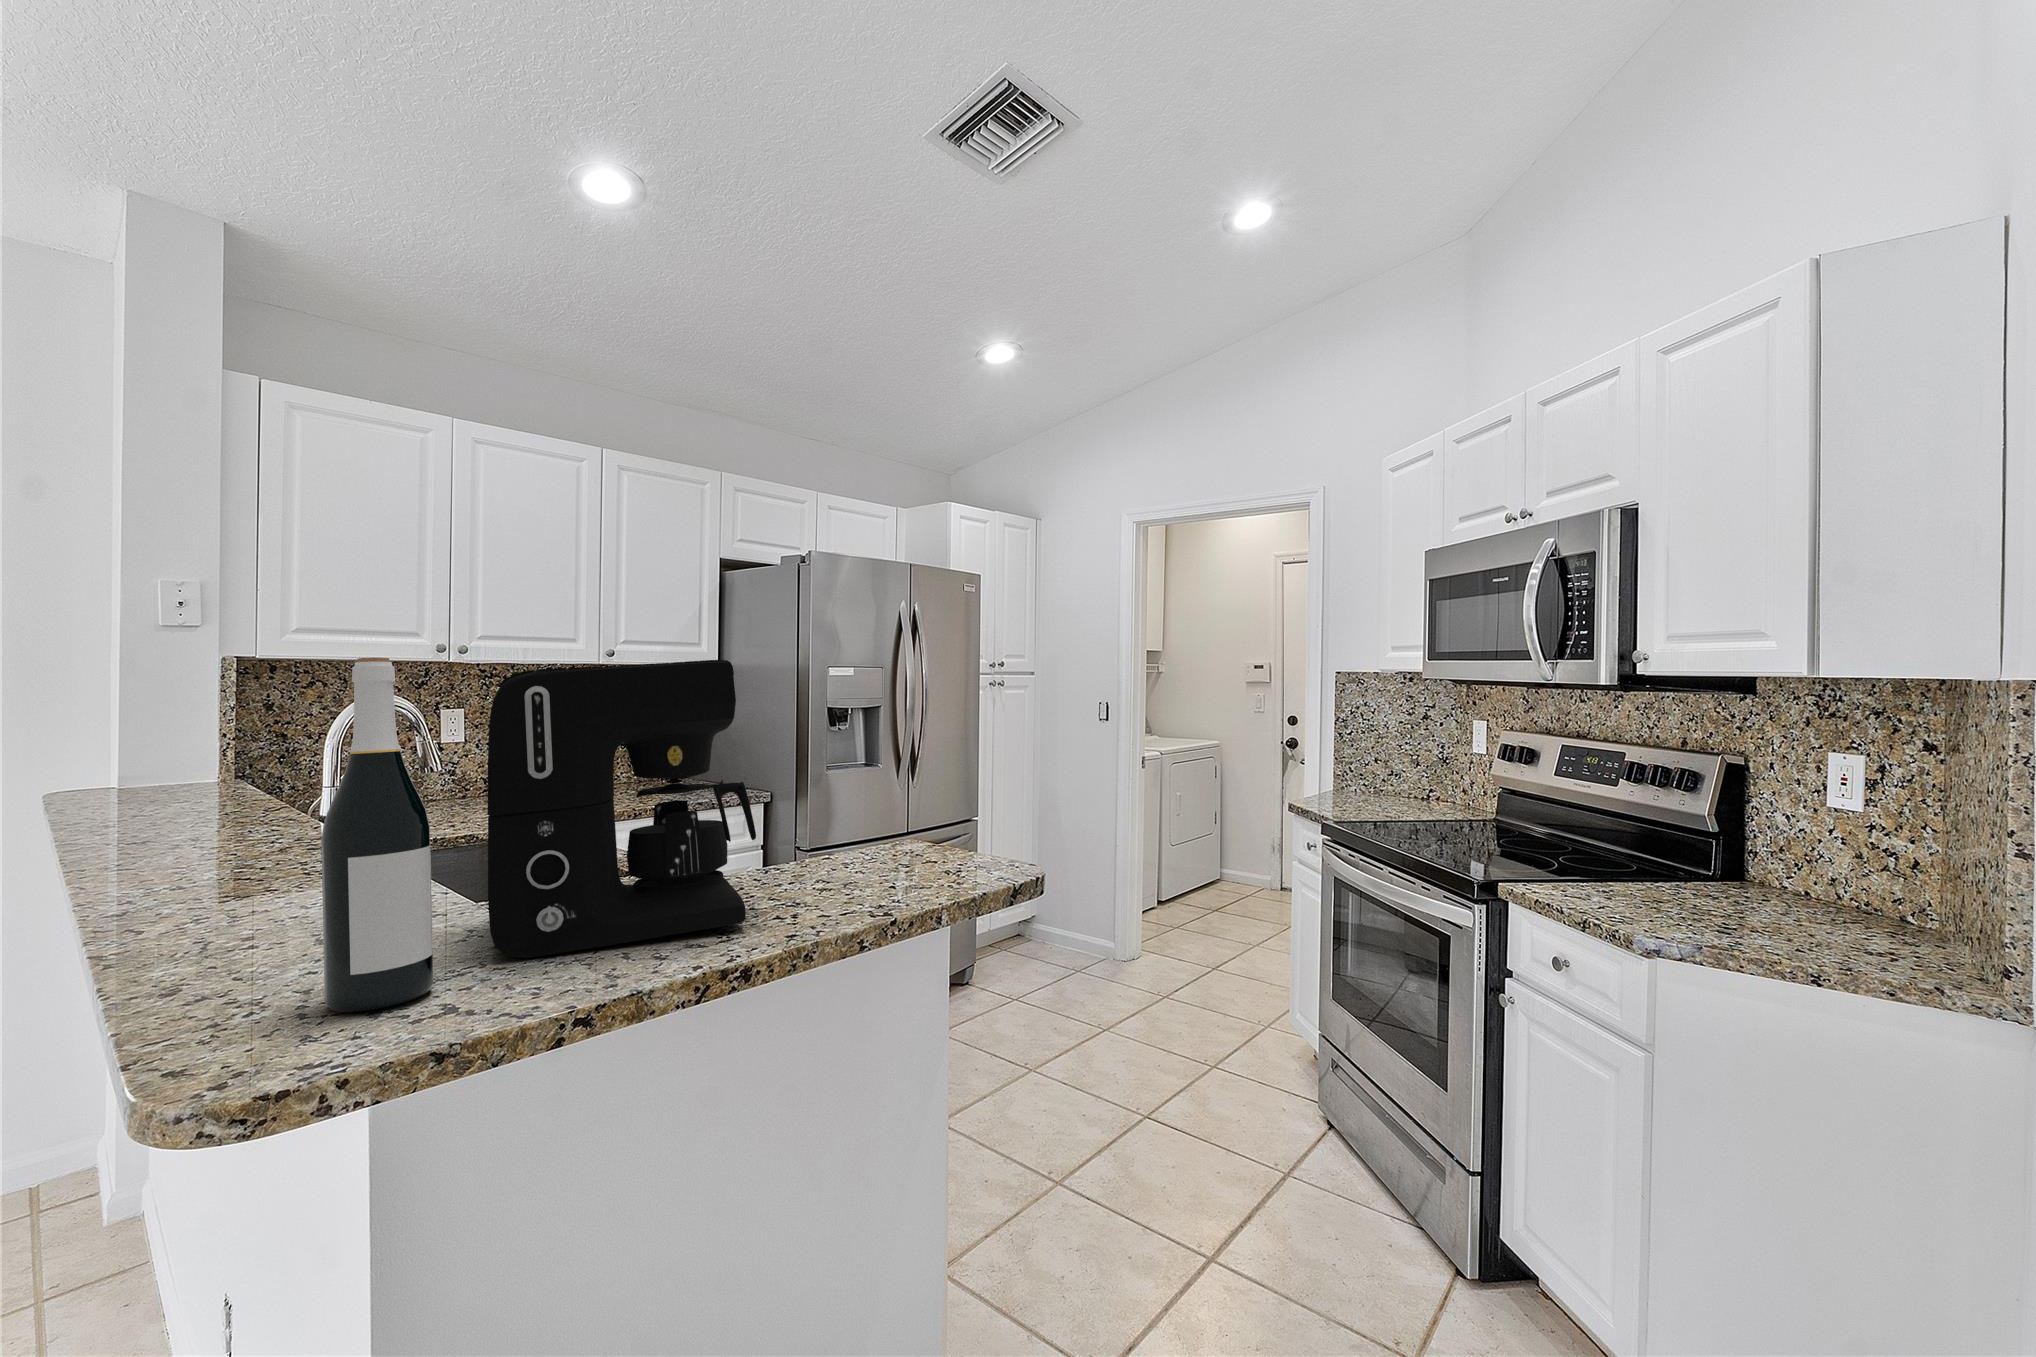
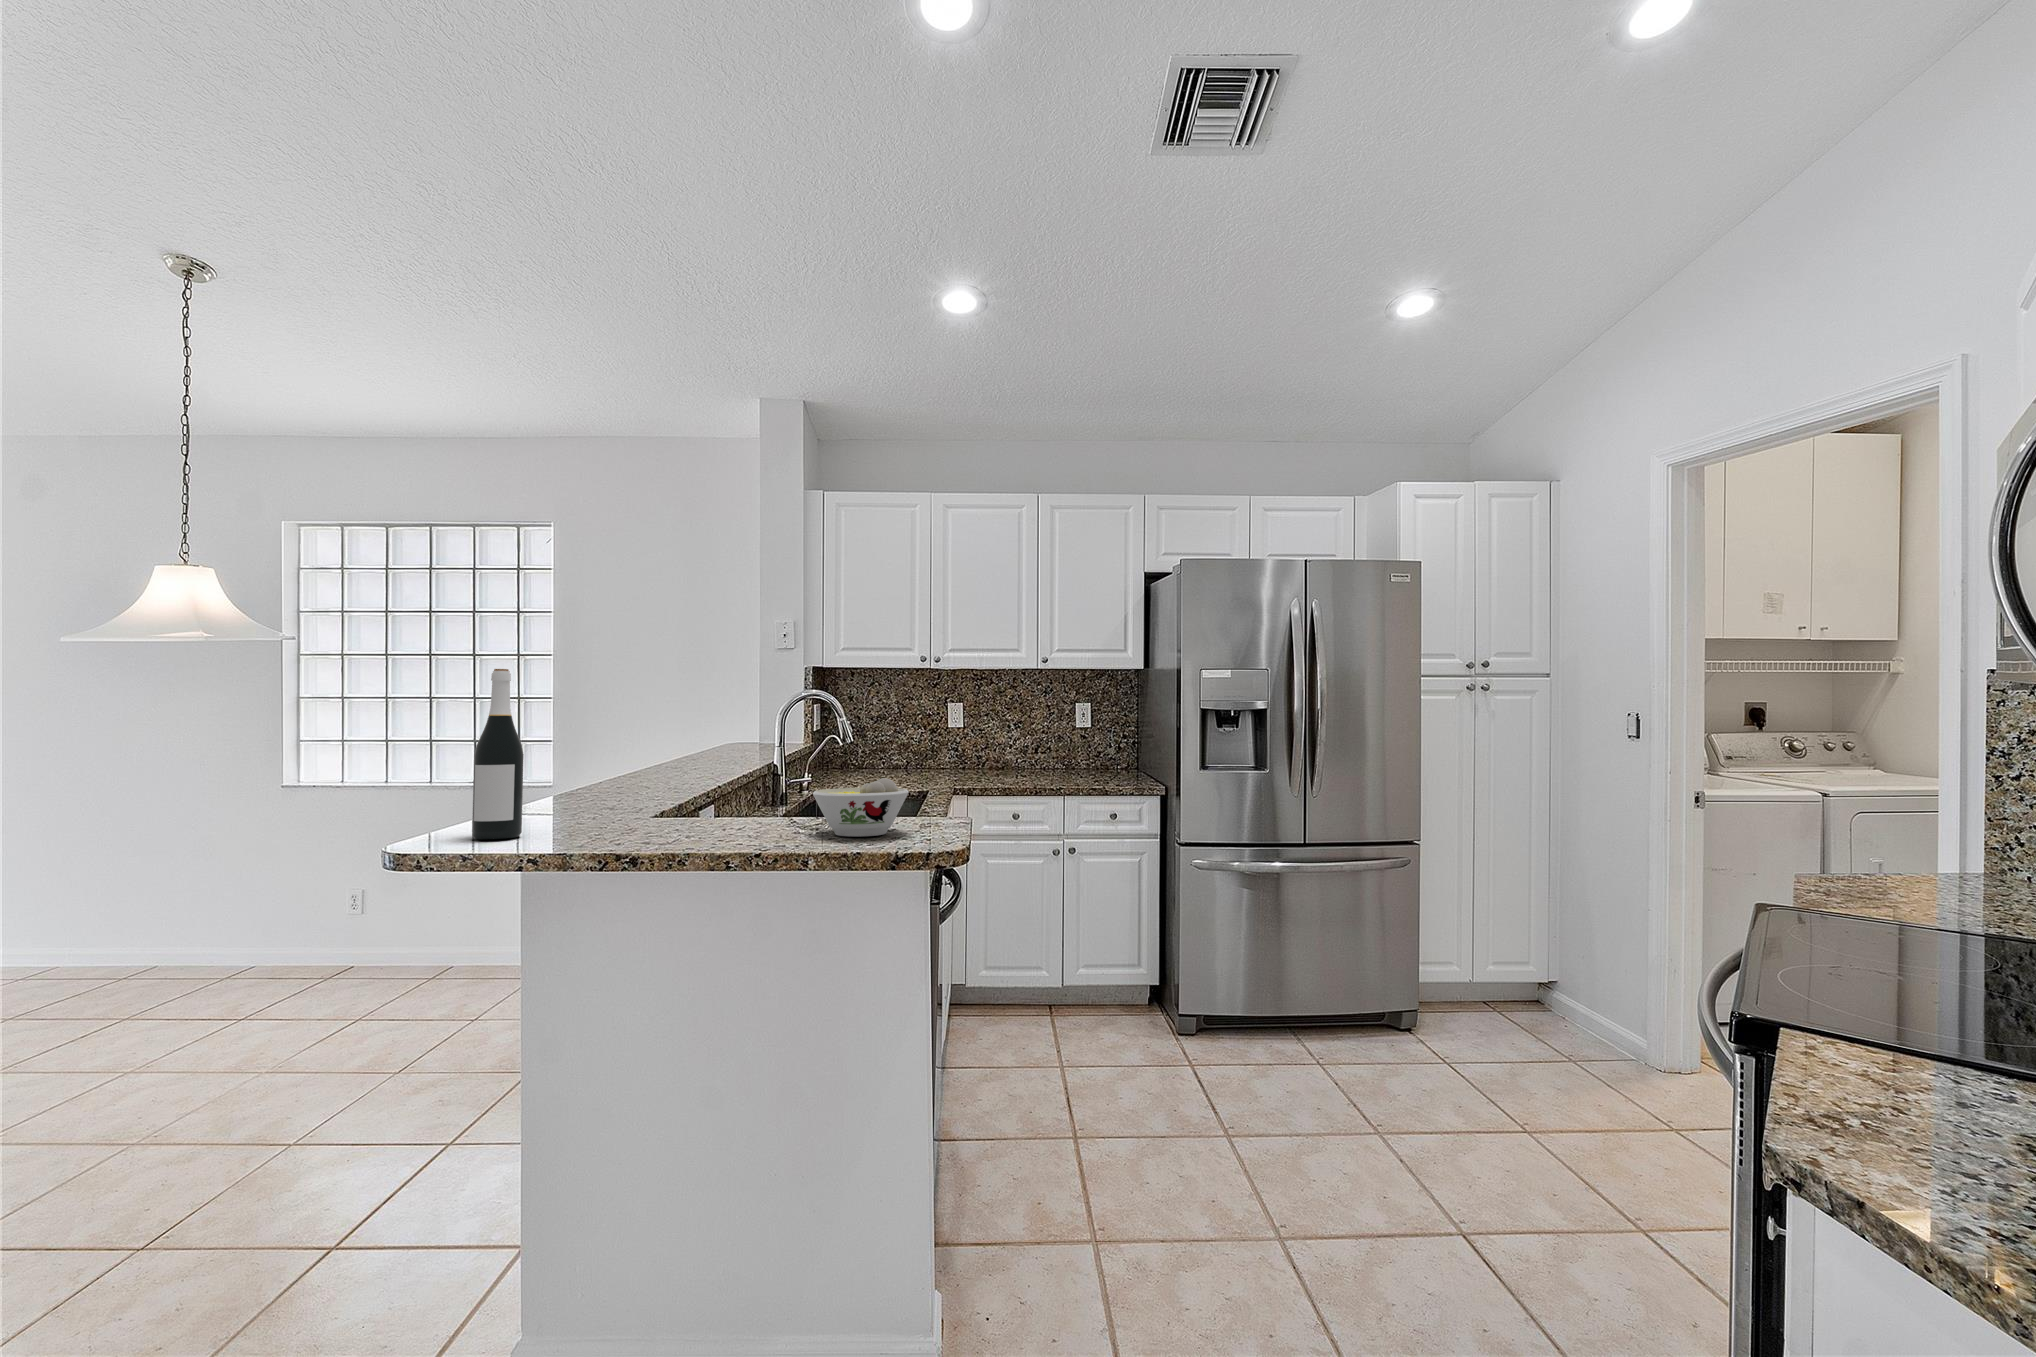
coffee maker: present [487,660,756,958] -> none [564,669,739,837]
bowl: none [826,800,949,880] -> present [813,778,909,837]

